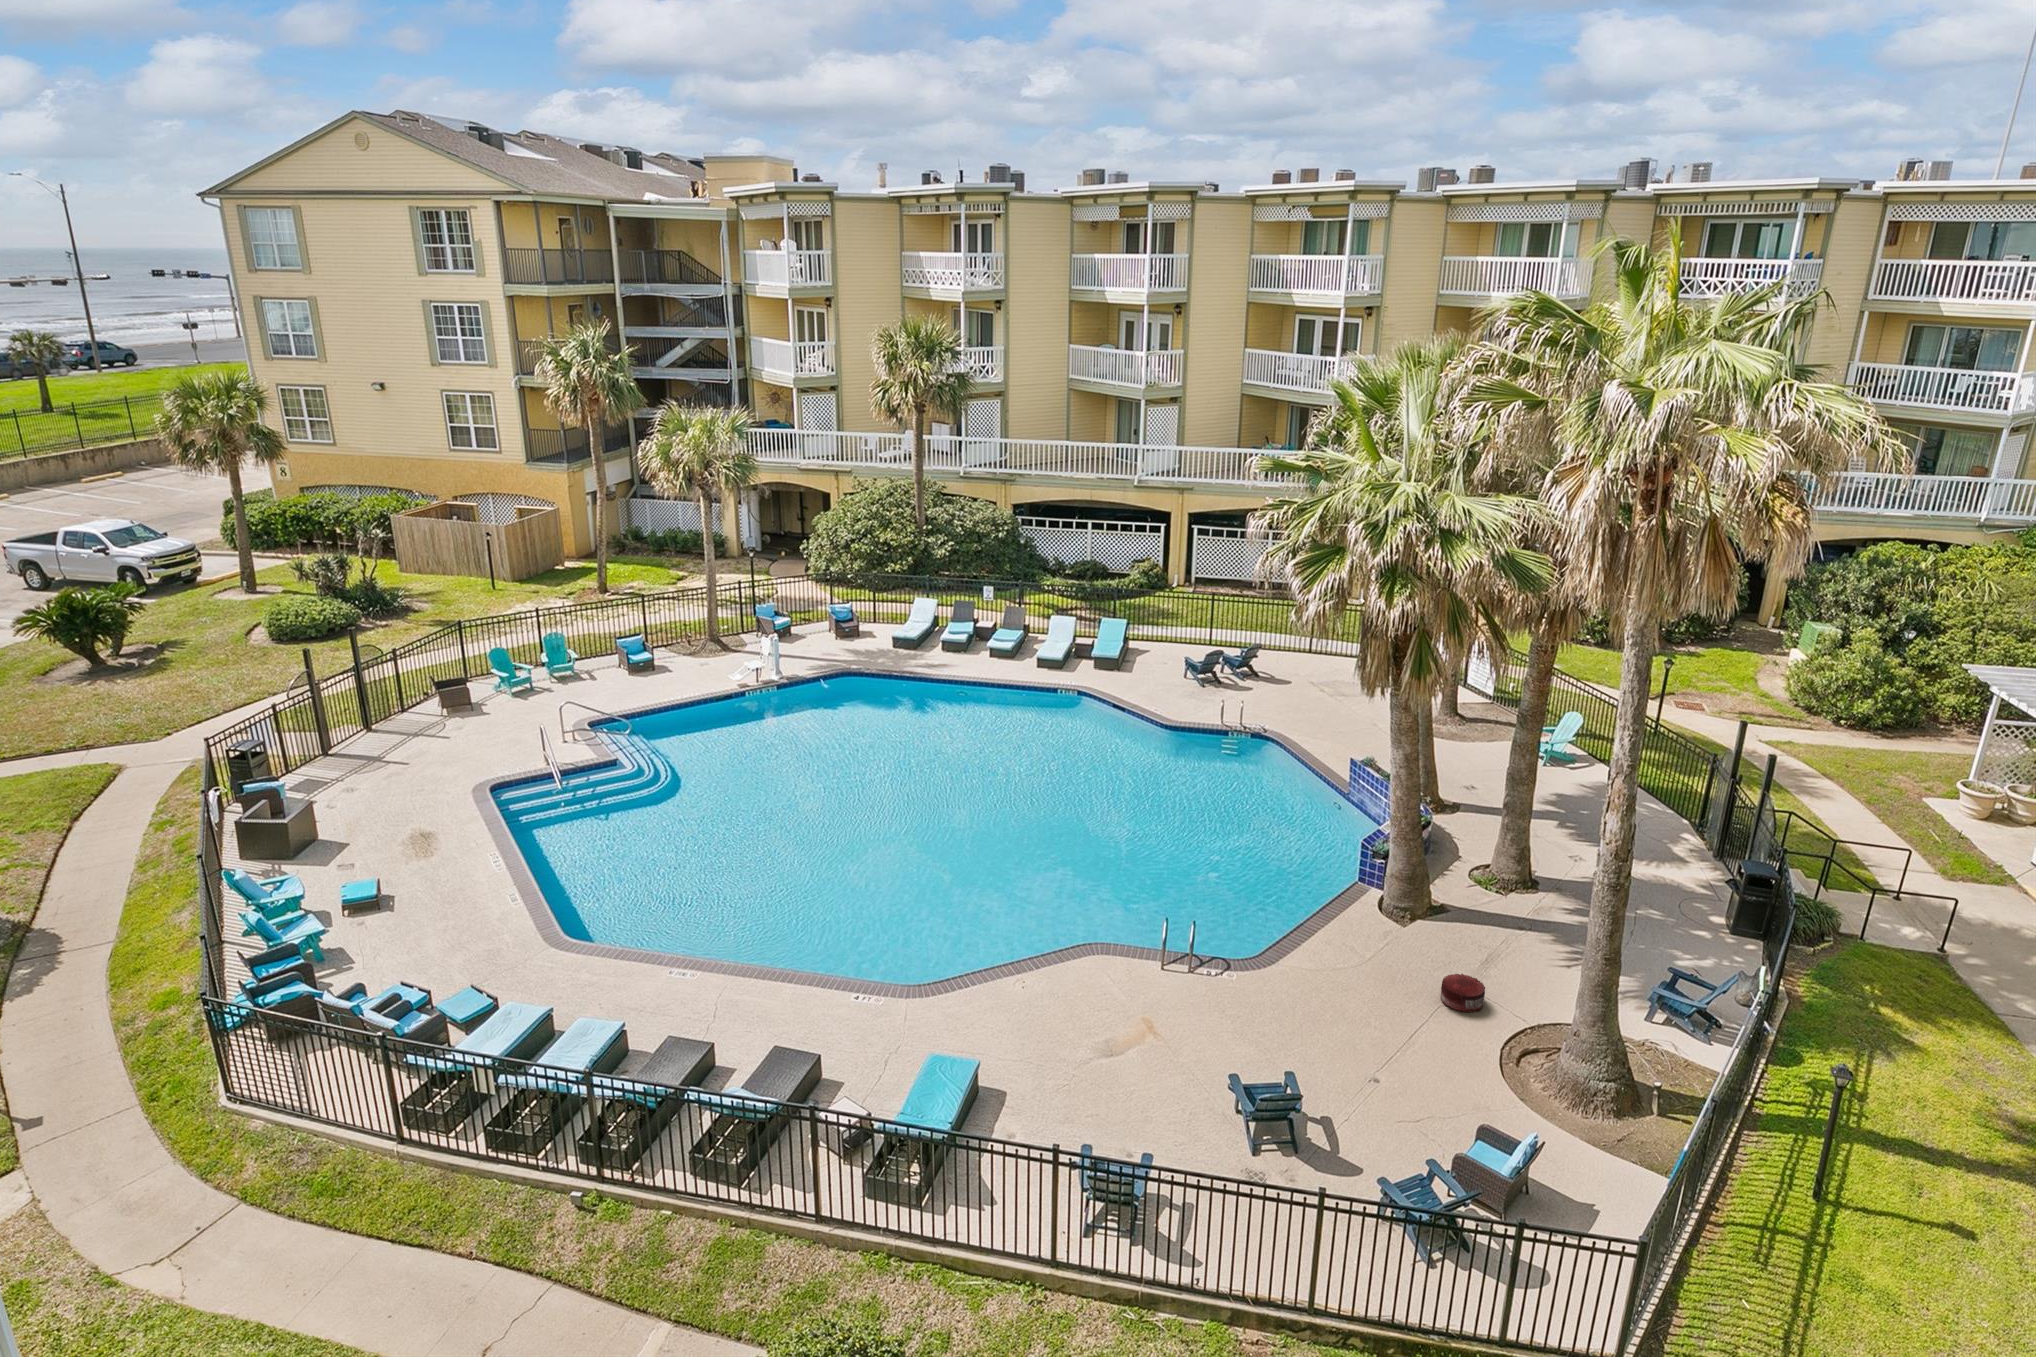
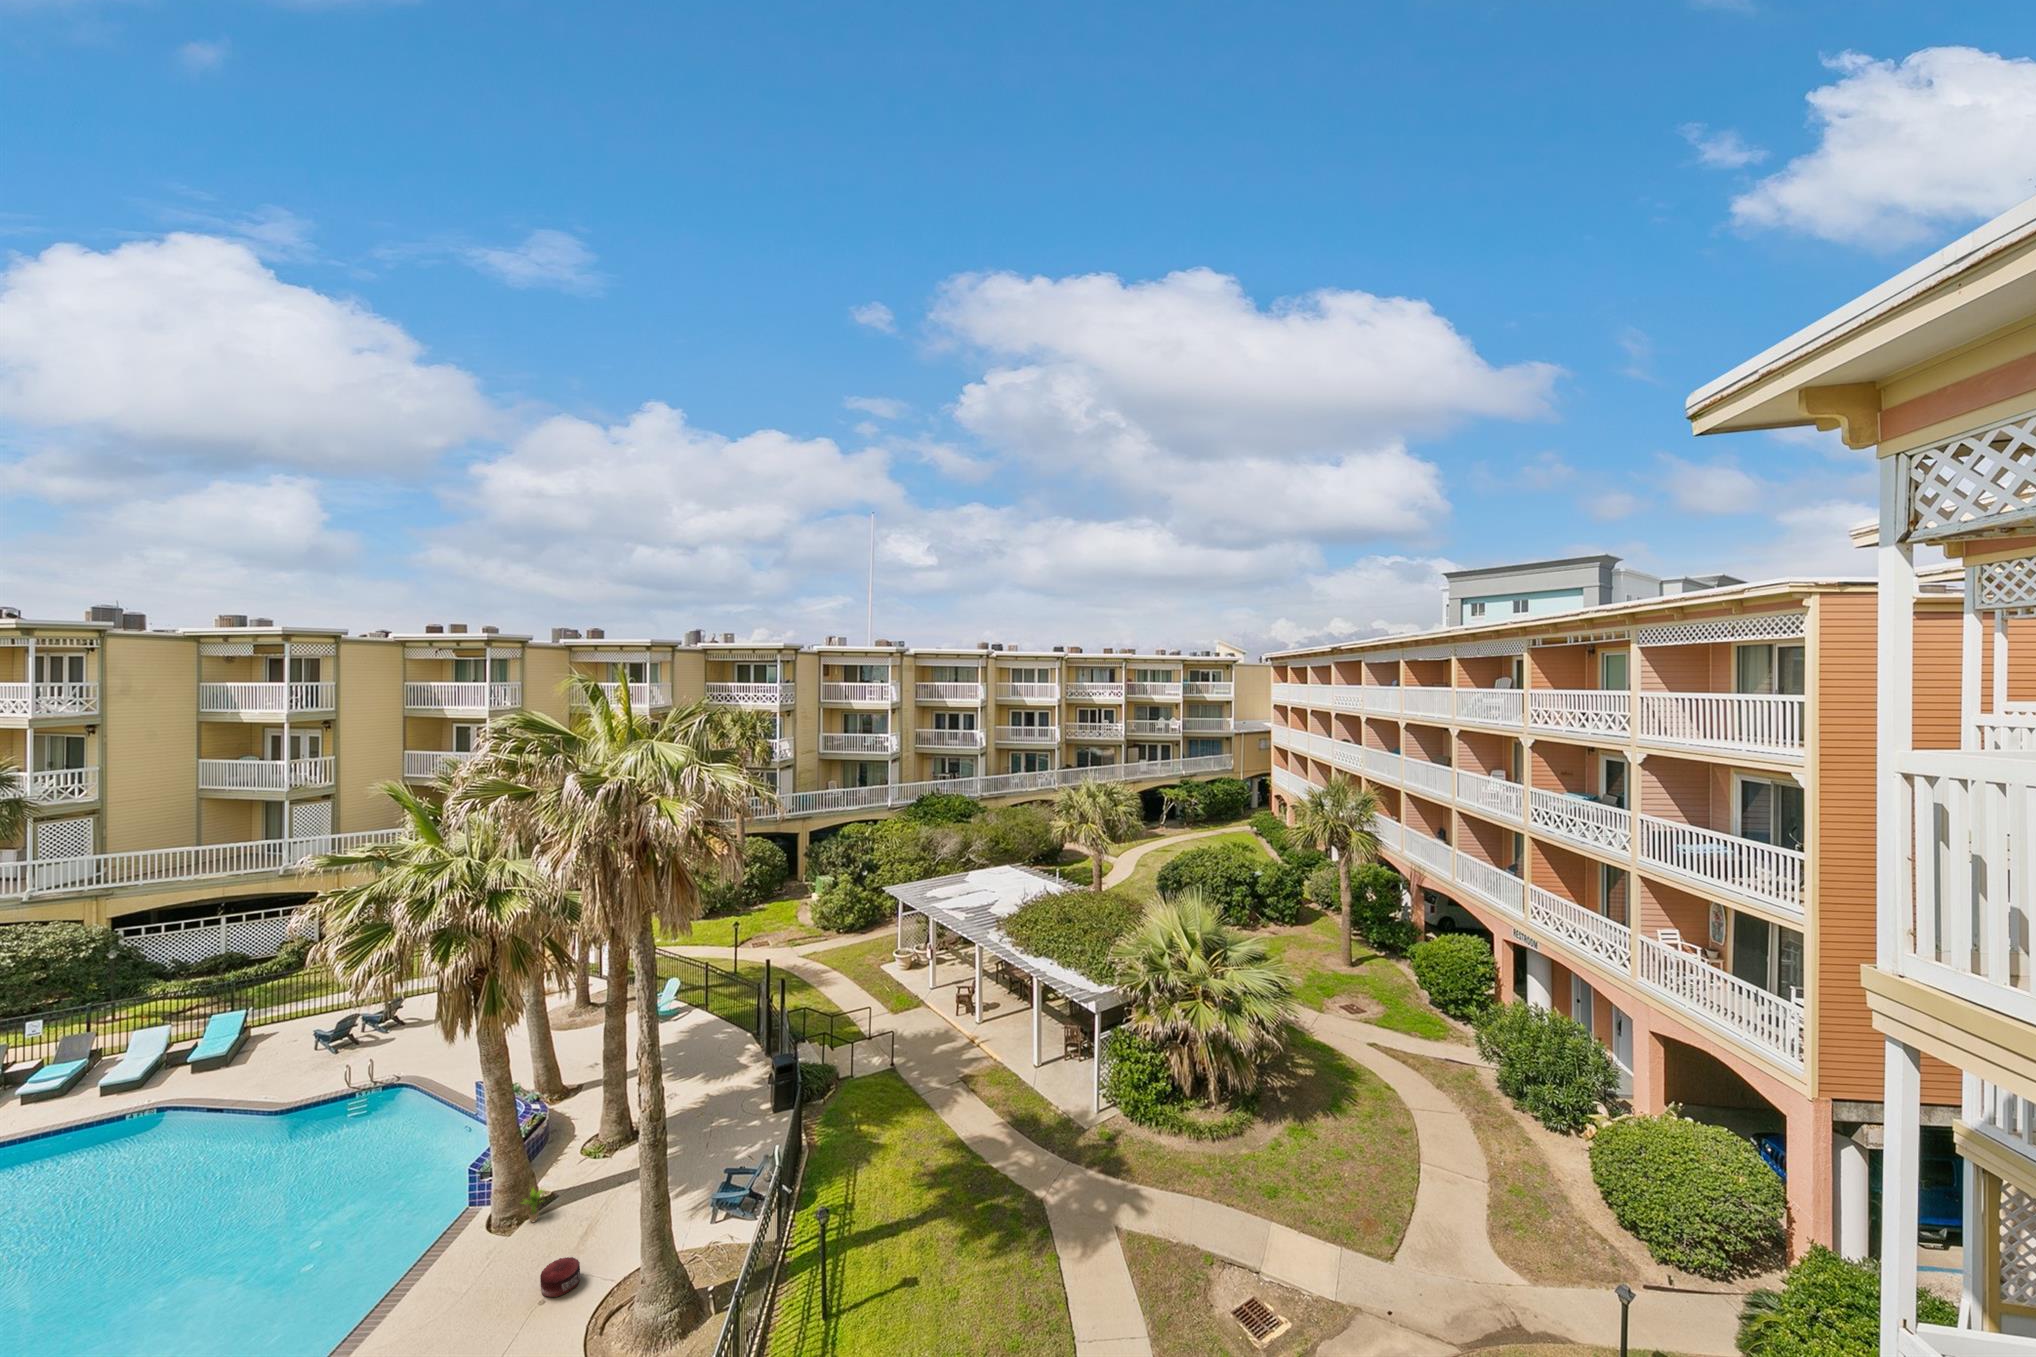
potted plant: none [1413,890,1443,928] -> present [523,1188,543,1222]

